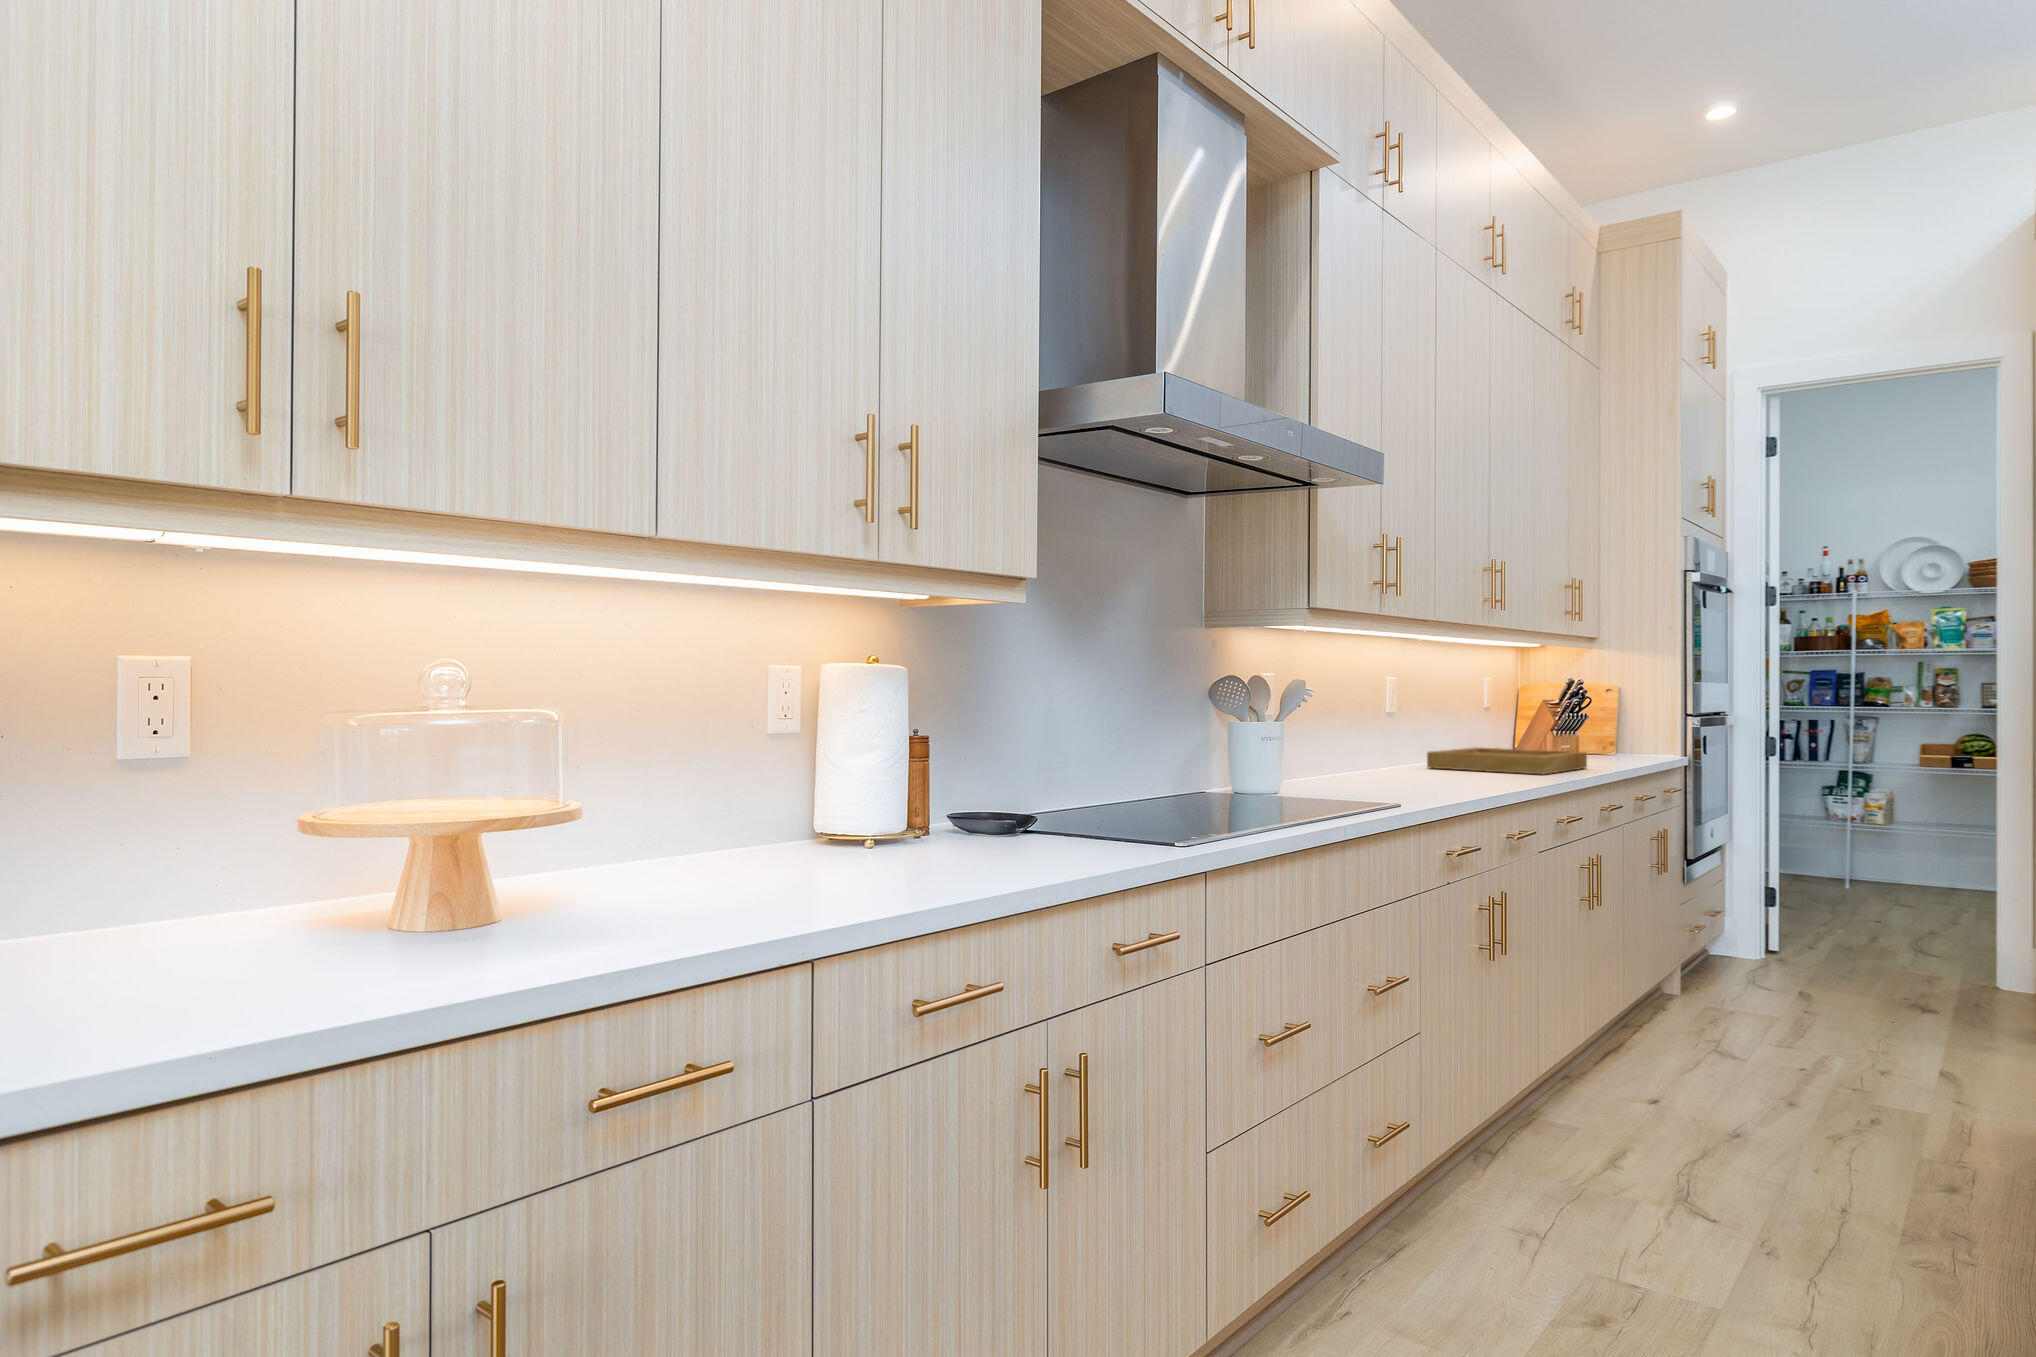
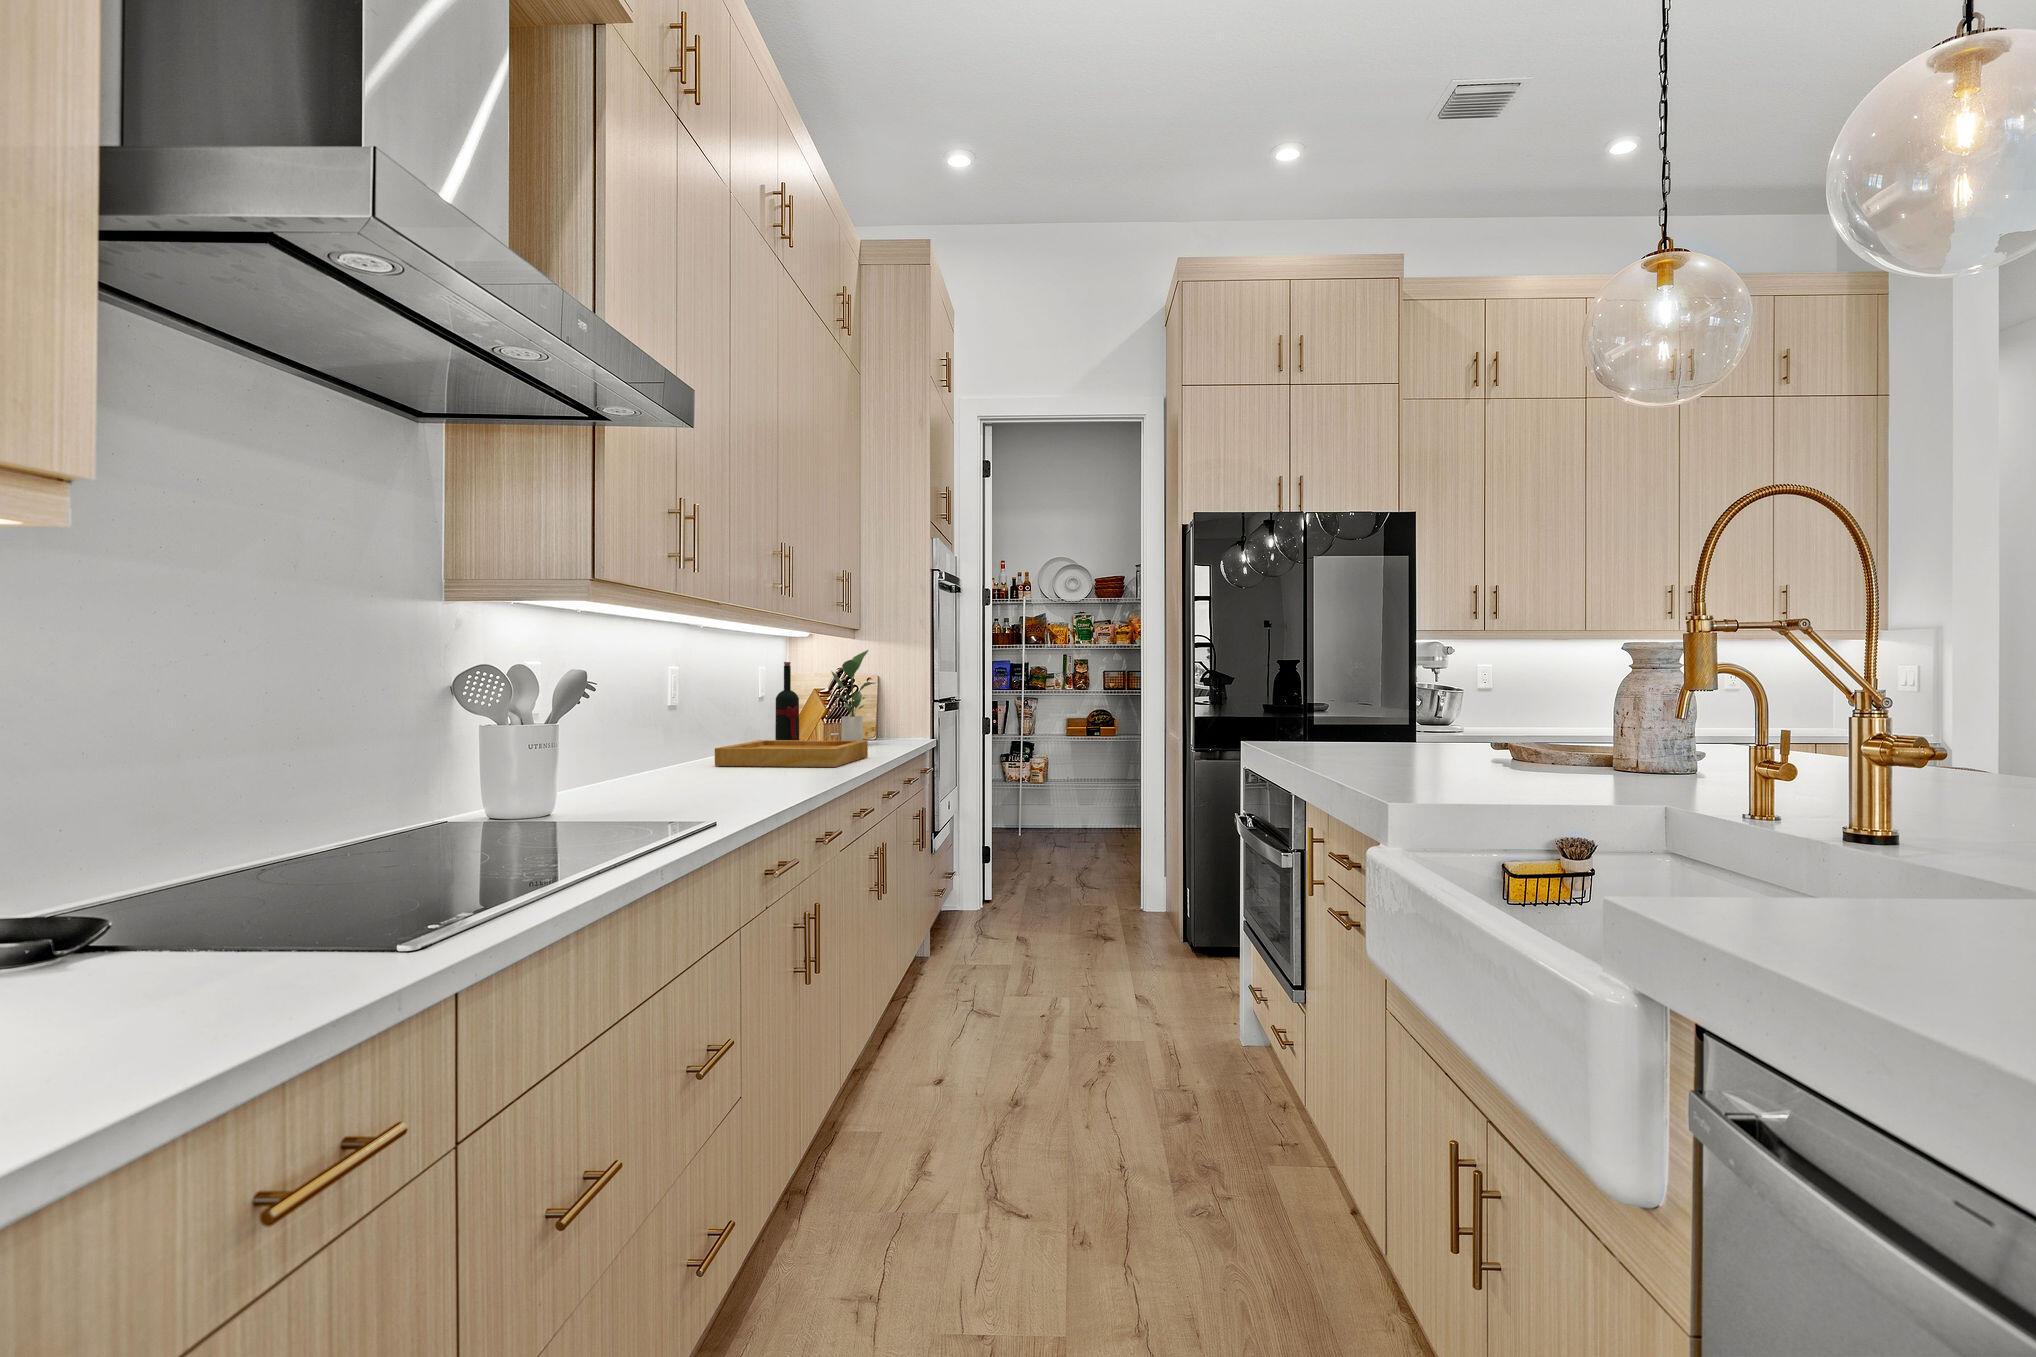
potted plant: none [1553,659,1613,758] -> present [829,650,875,741]
wine bottle: none [1493,672,1518,762] -> present [775,662,799,741]

